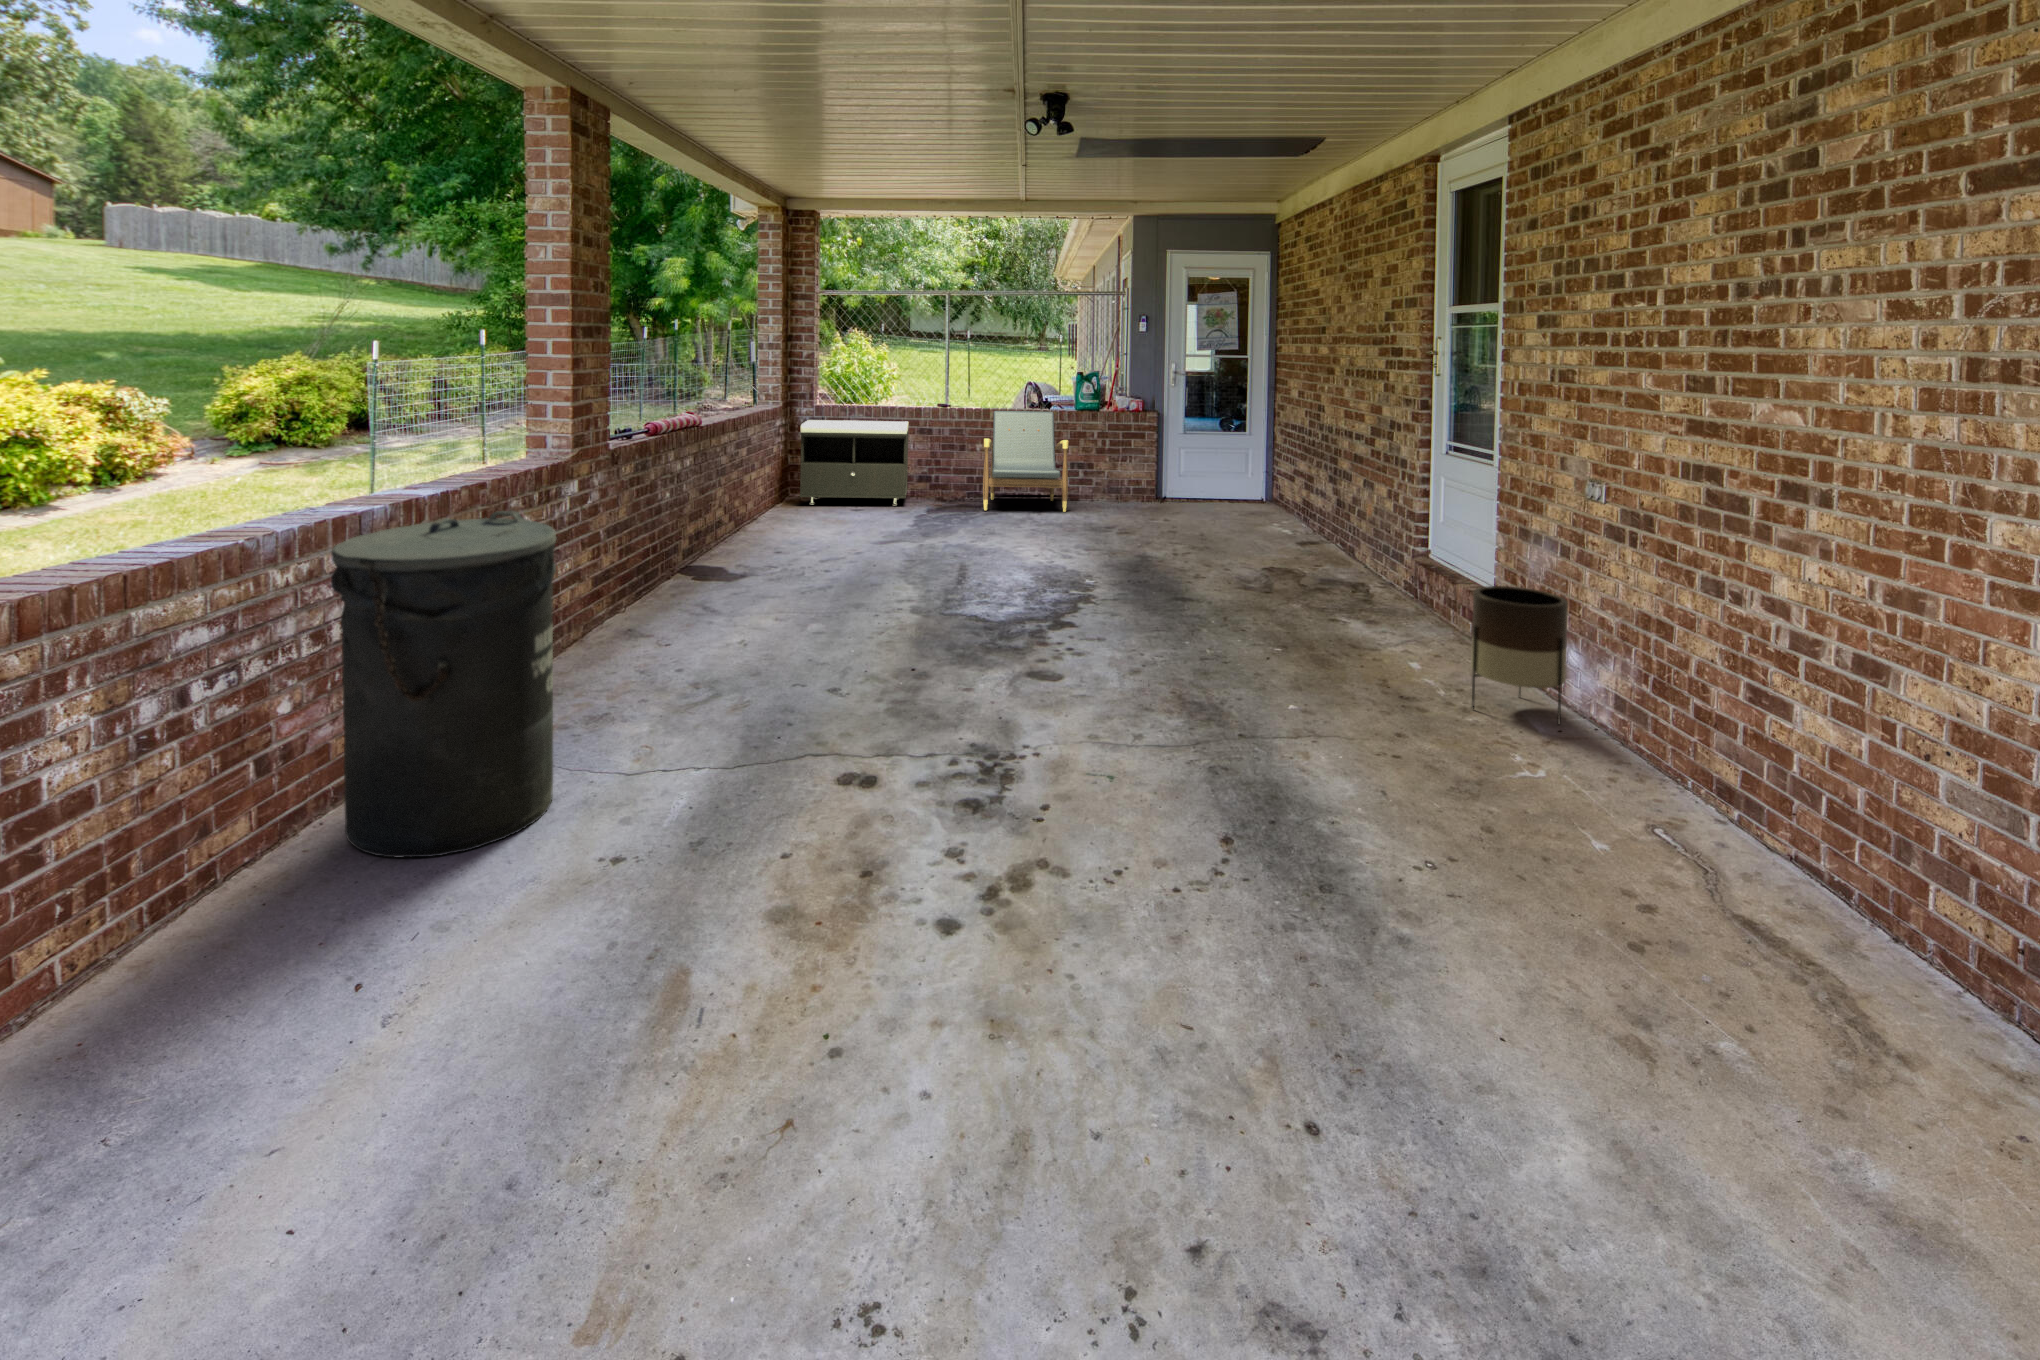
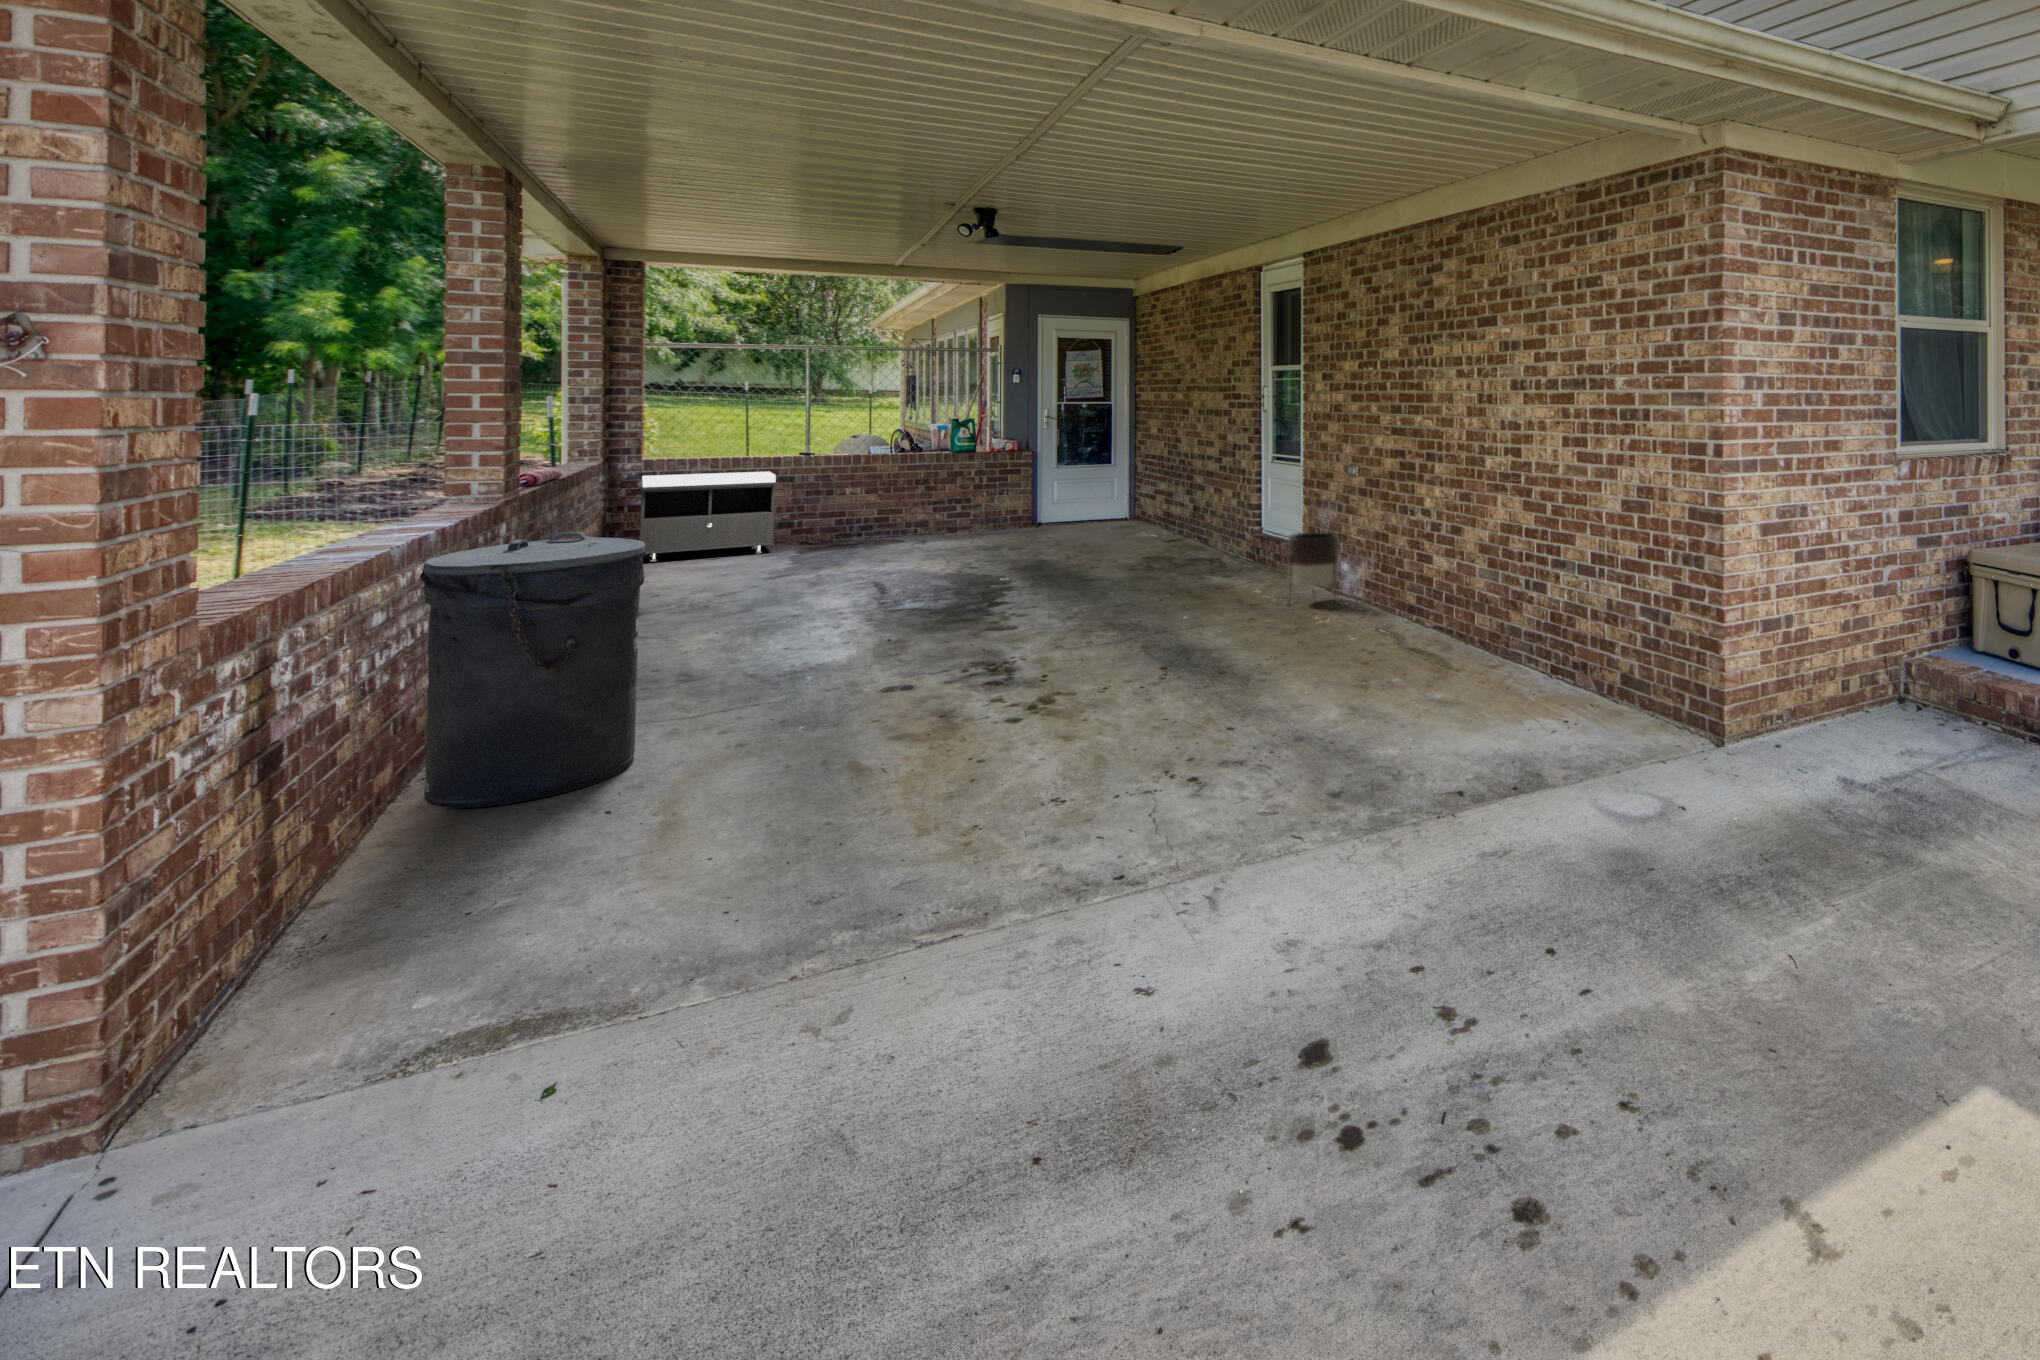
lounge chair: present [983,411,1068,512] -> none [861,455,951,547]

